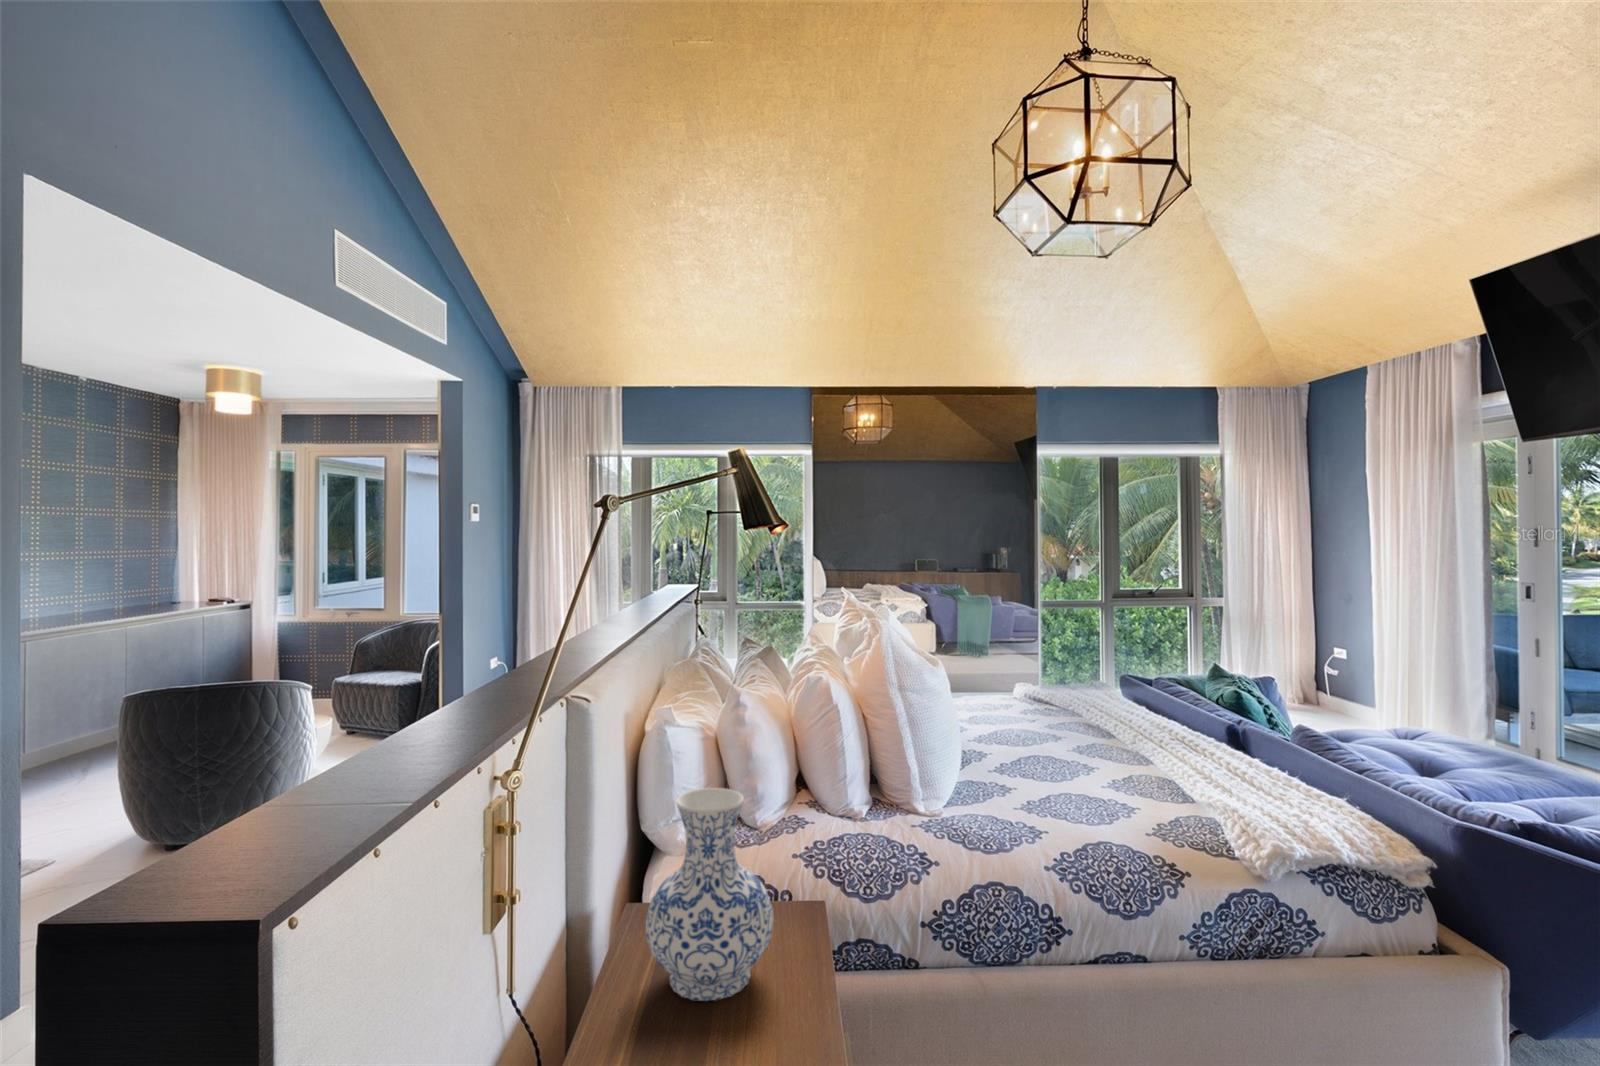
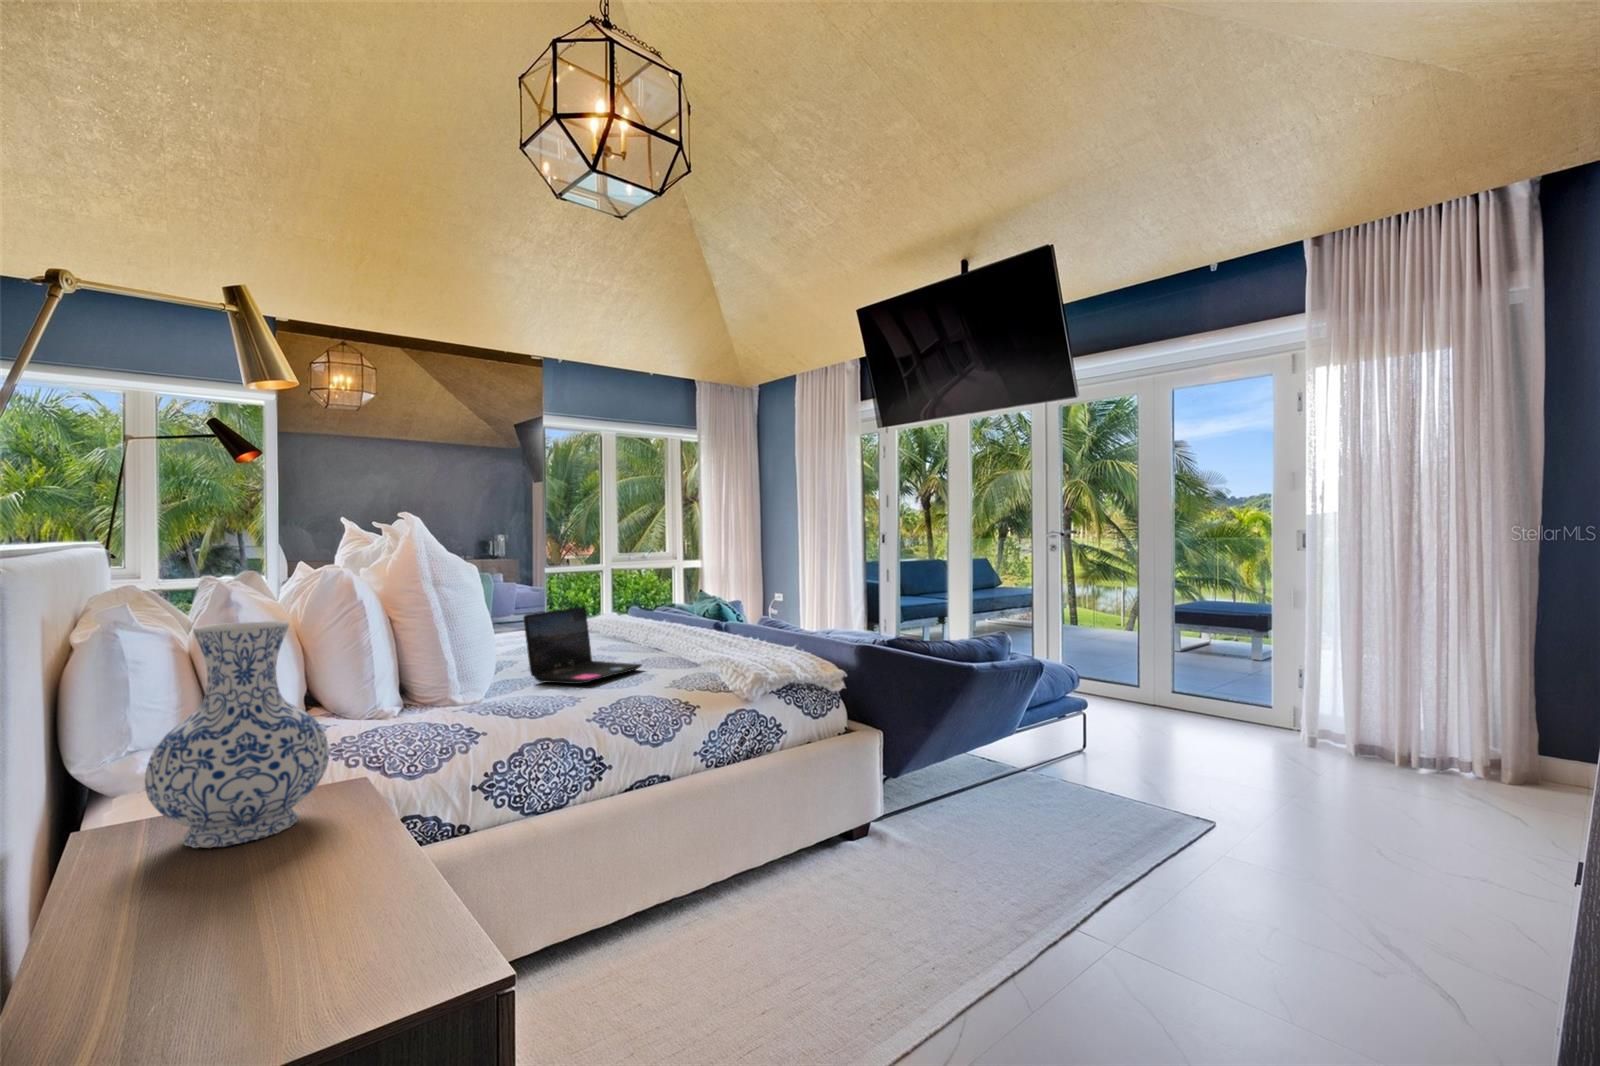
laptop: none [988,704,1124,807] -> present [524,607,642,684]

